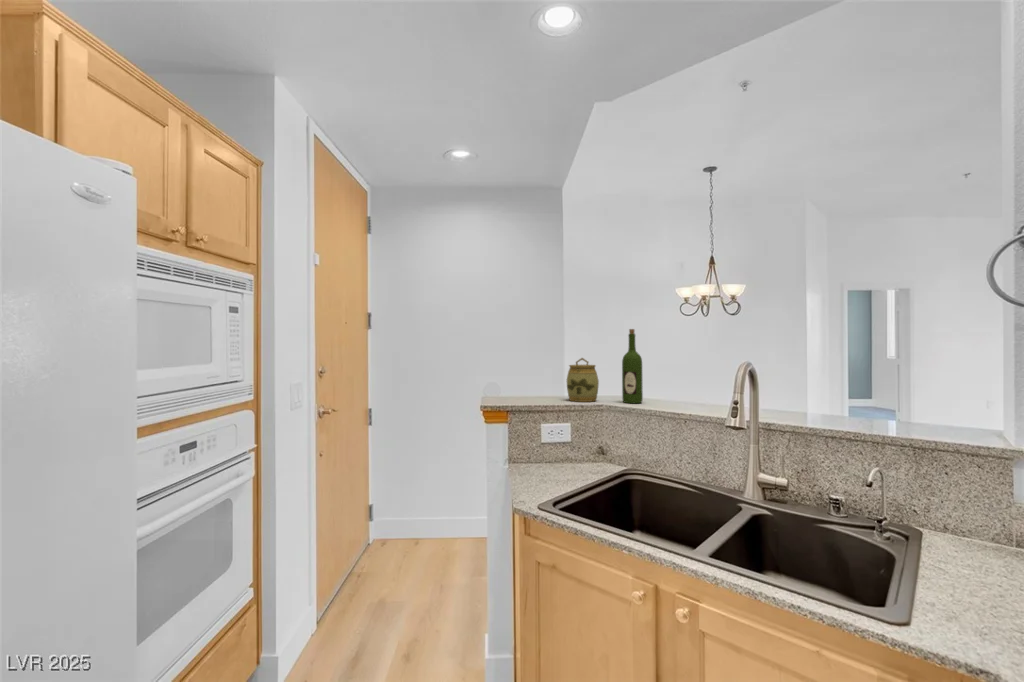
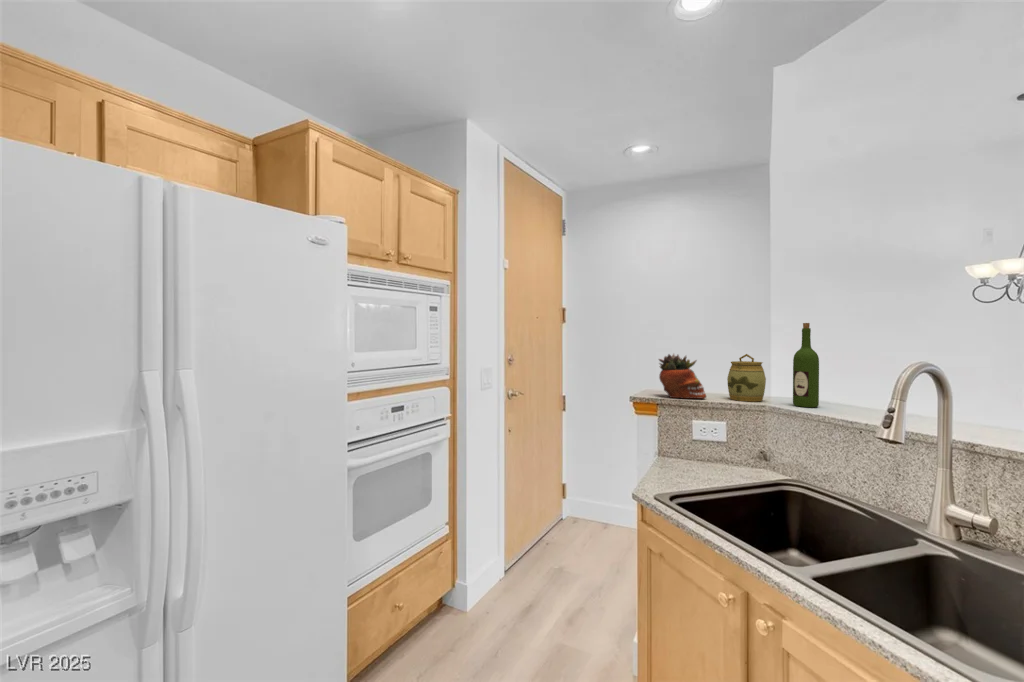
succulent planter: none [506,359,552,403] -> present [659,354,706,399]

